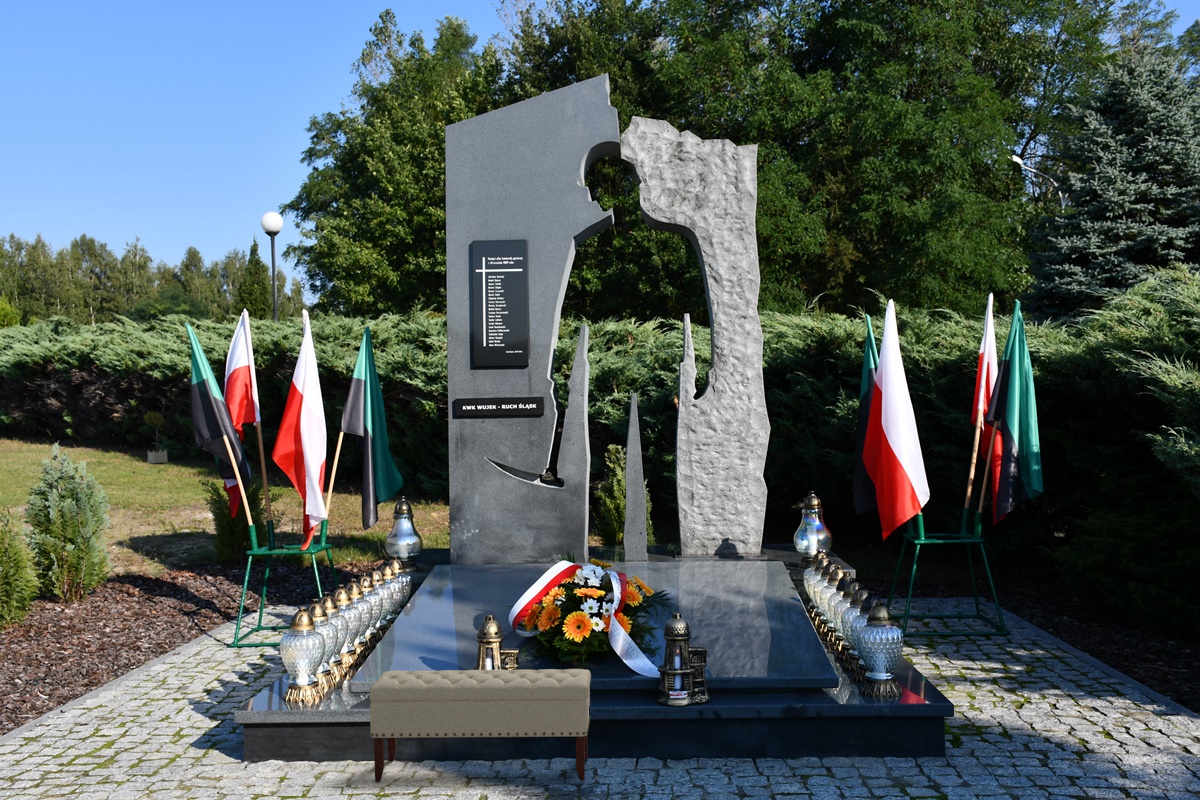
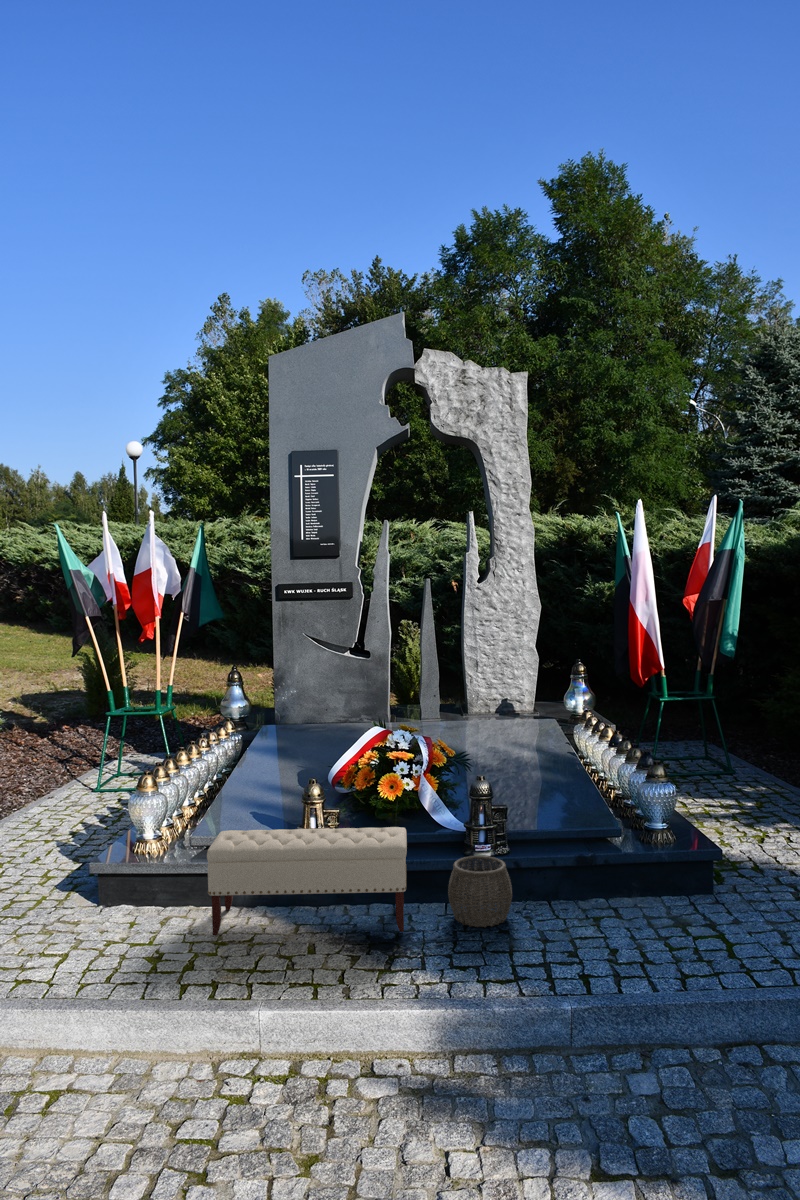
potted tree: present [144,412,167,463] -> none [38,593,57,633]
woven basket: none [635,702,707,778] -> present [448,856,512,927]

